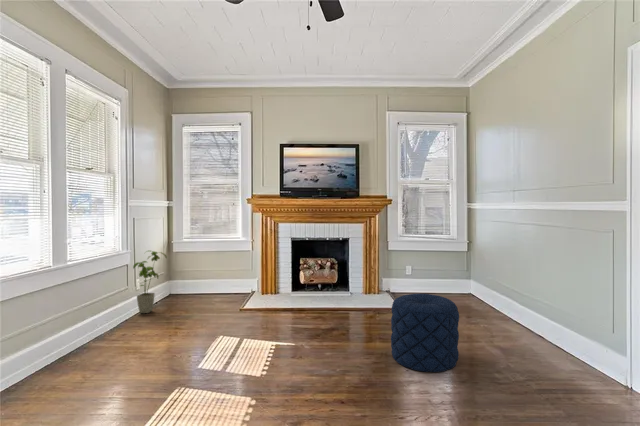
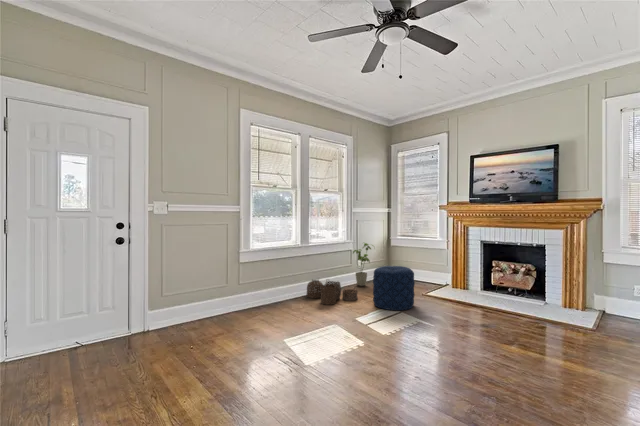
pouf: present [391,294,459,372] -> present [373,266,415,310]
woven basket: none [69,315,164,358] -> present [306,280,357,304]

